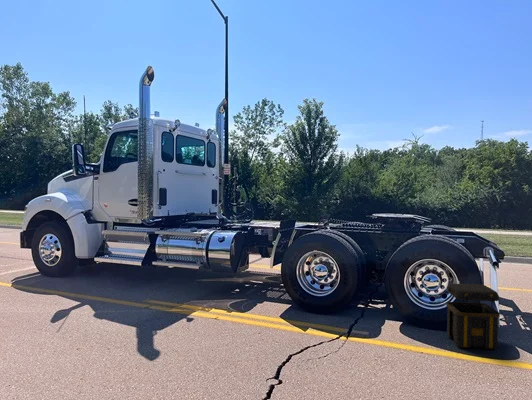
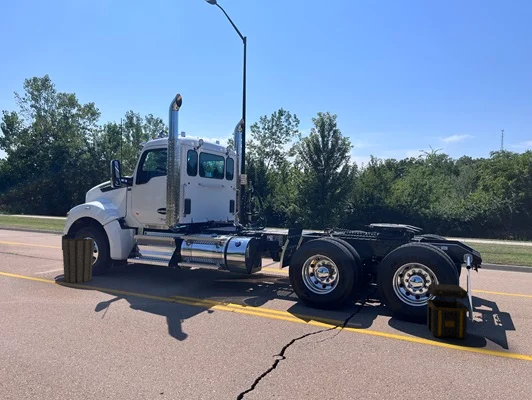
trash can: none [18,235,57,286] -> present [62,238,95,282]

